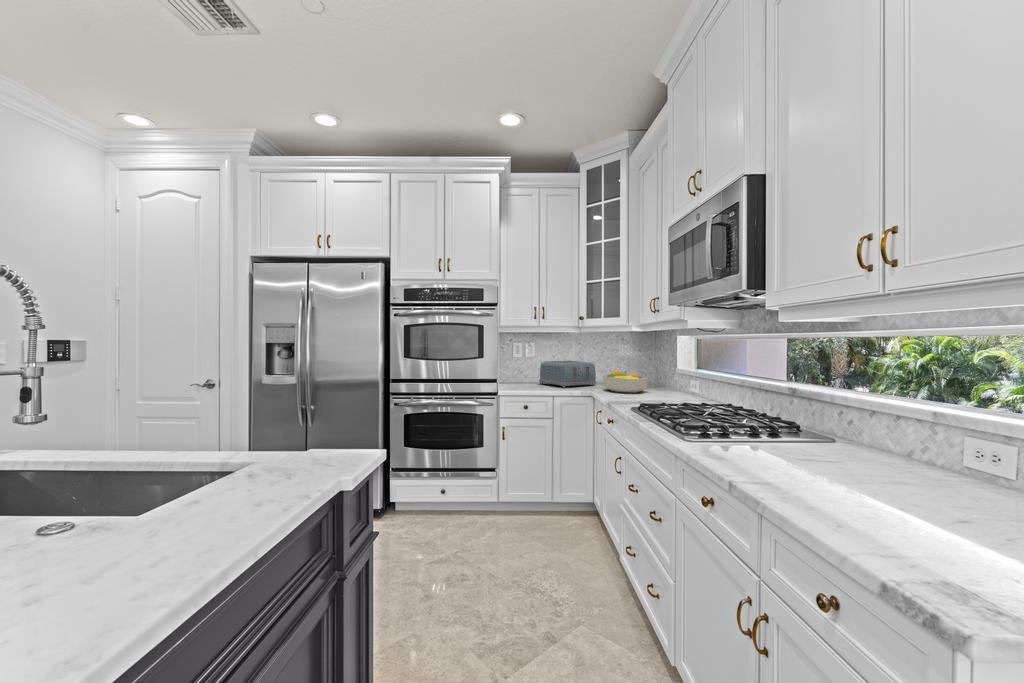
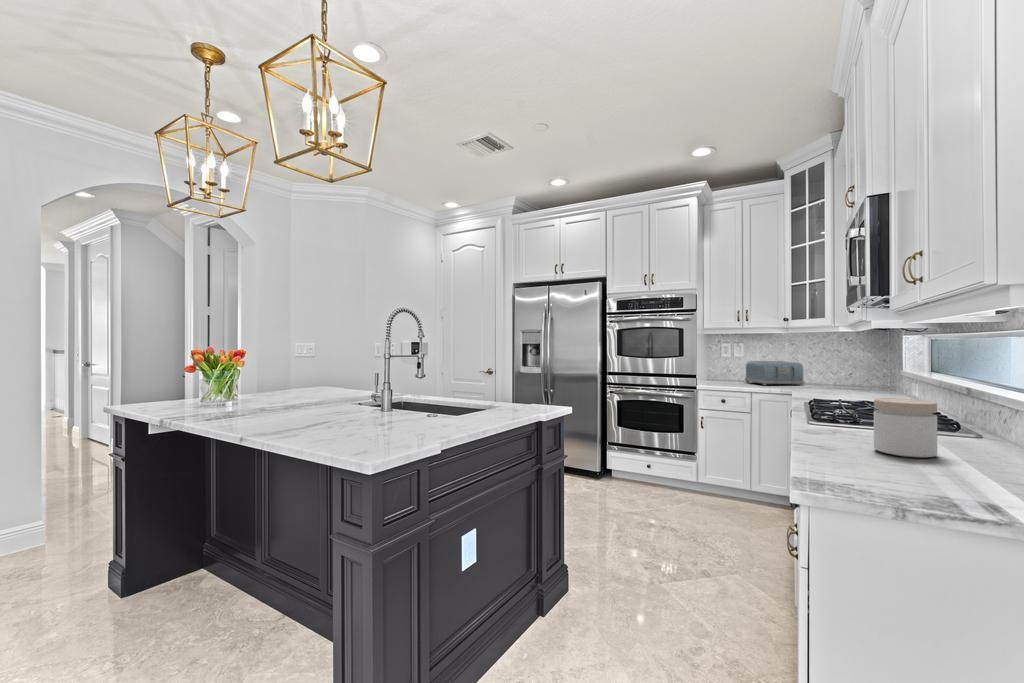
fruit bowl: present [603,369,647,393] -> none [802,369,849,391]
jar: none [886,429,973,513] -> present [874,398,937,458]

